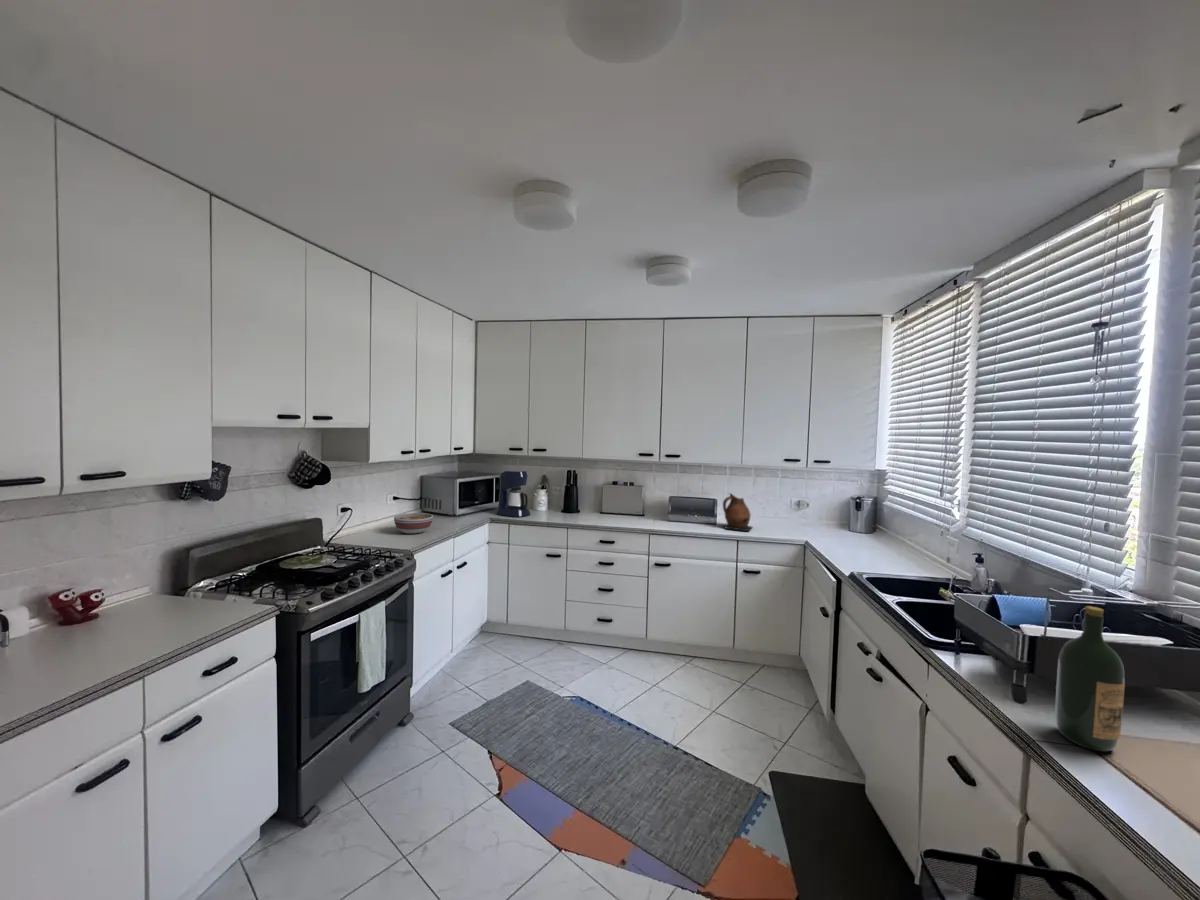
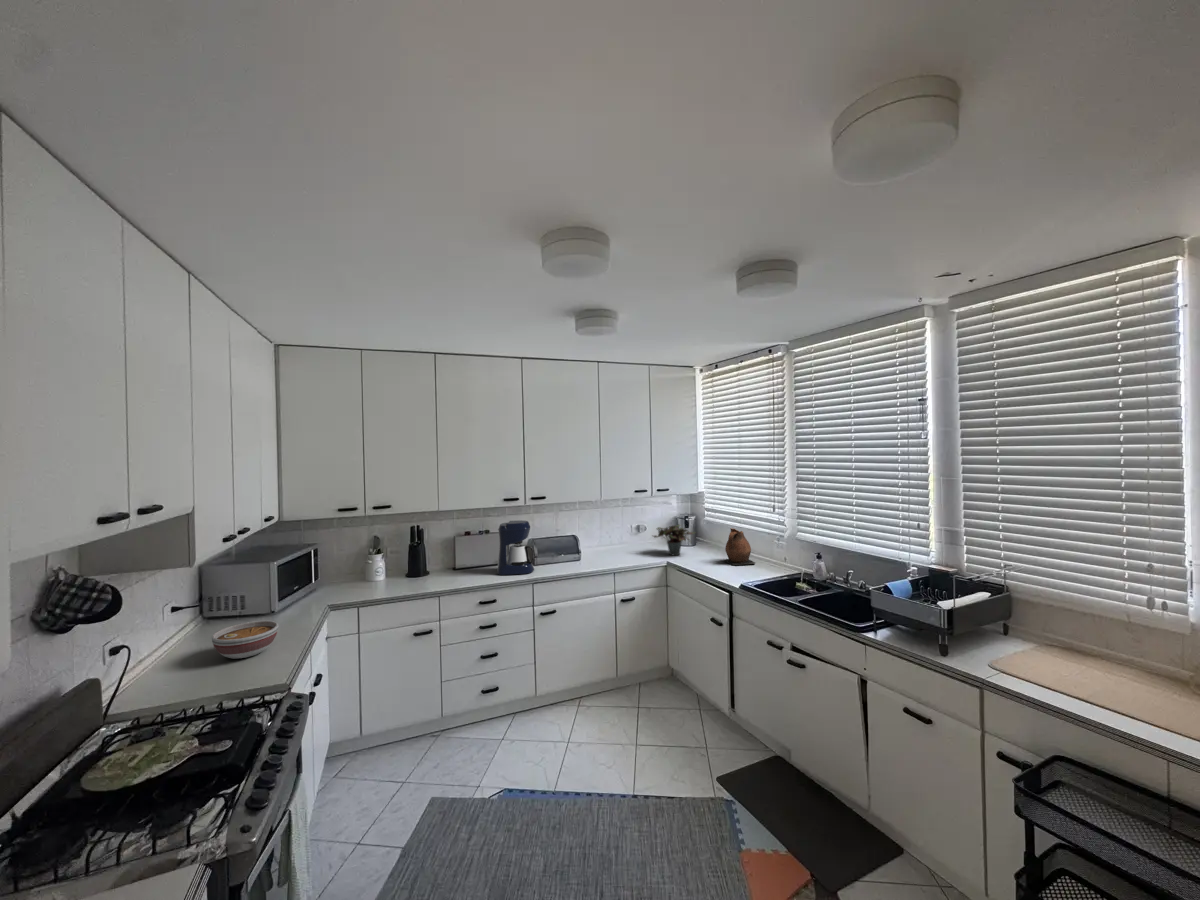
coffee maker: present [496,470,531,517] -> present [497,520,534,575]
ceramic pitcher: present [723,494,752,531] -> present [724,528,755,565]
potted plant: none [796,502,853,536] -> present [654,525,695,556]
wine bottle: present [1055,606,1125,752] -> none [978,585,1014,674]

